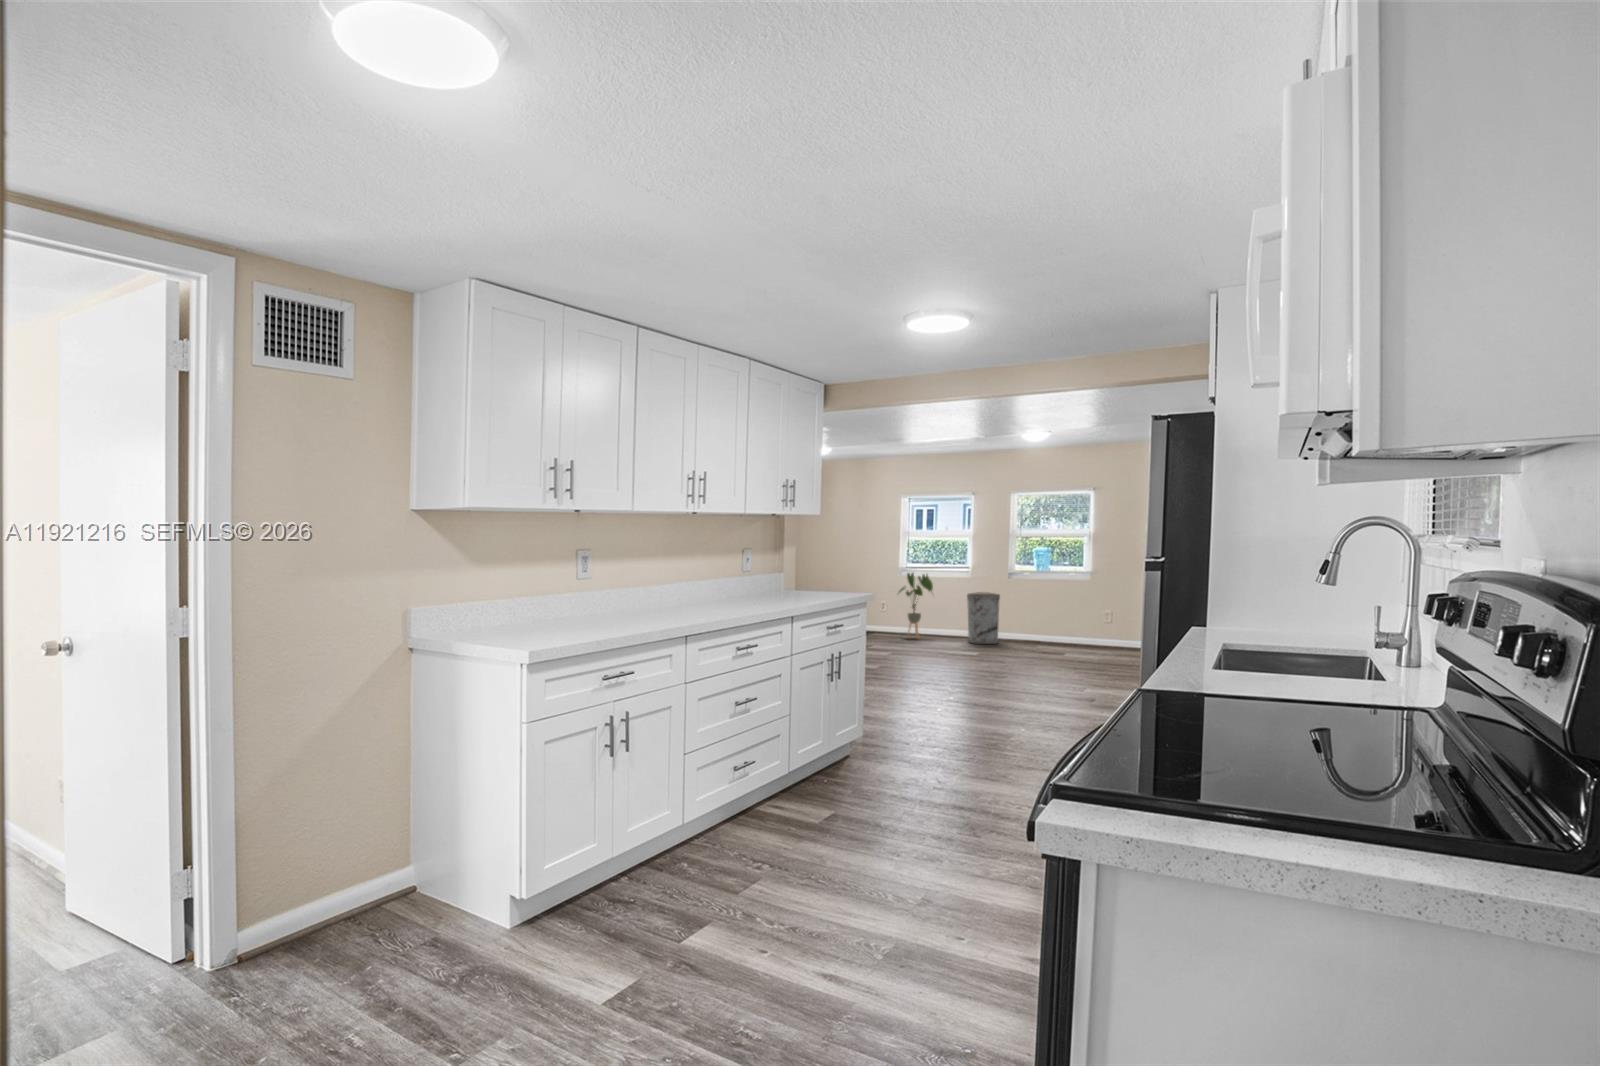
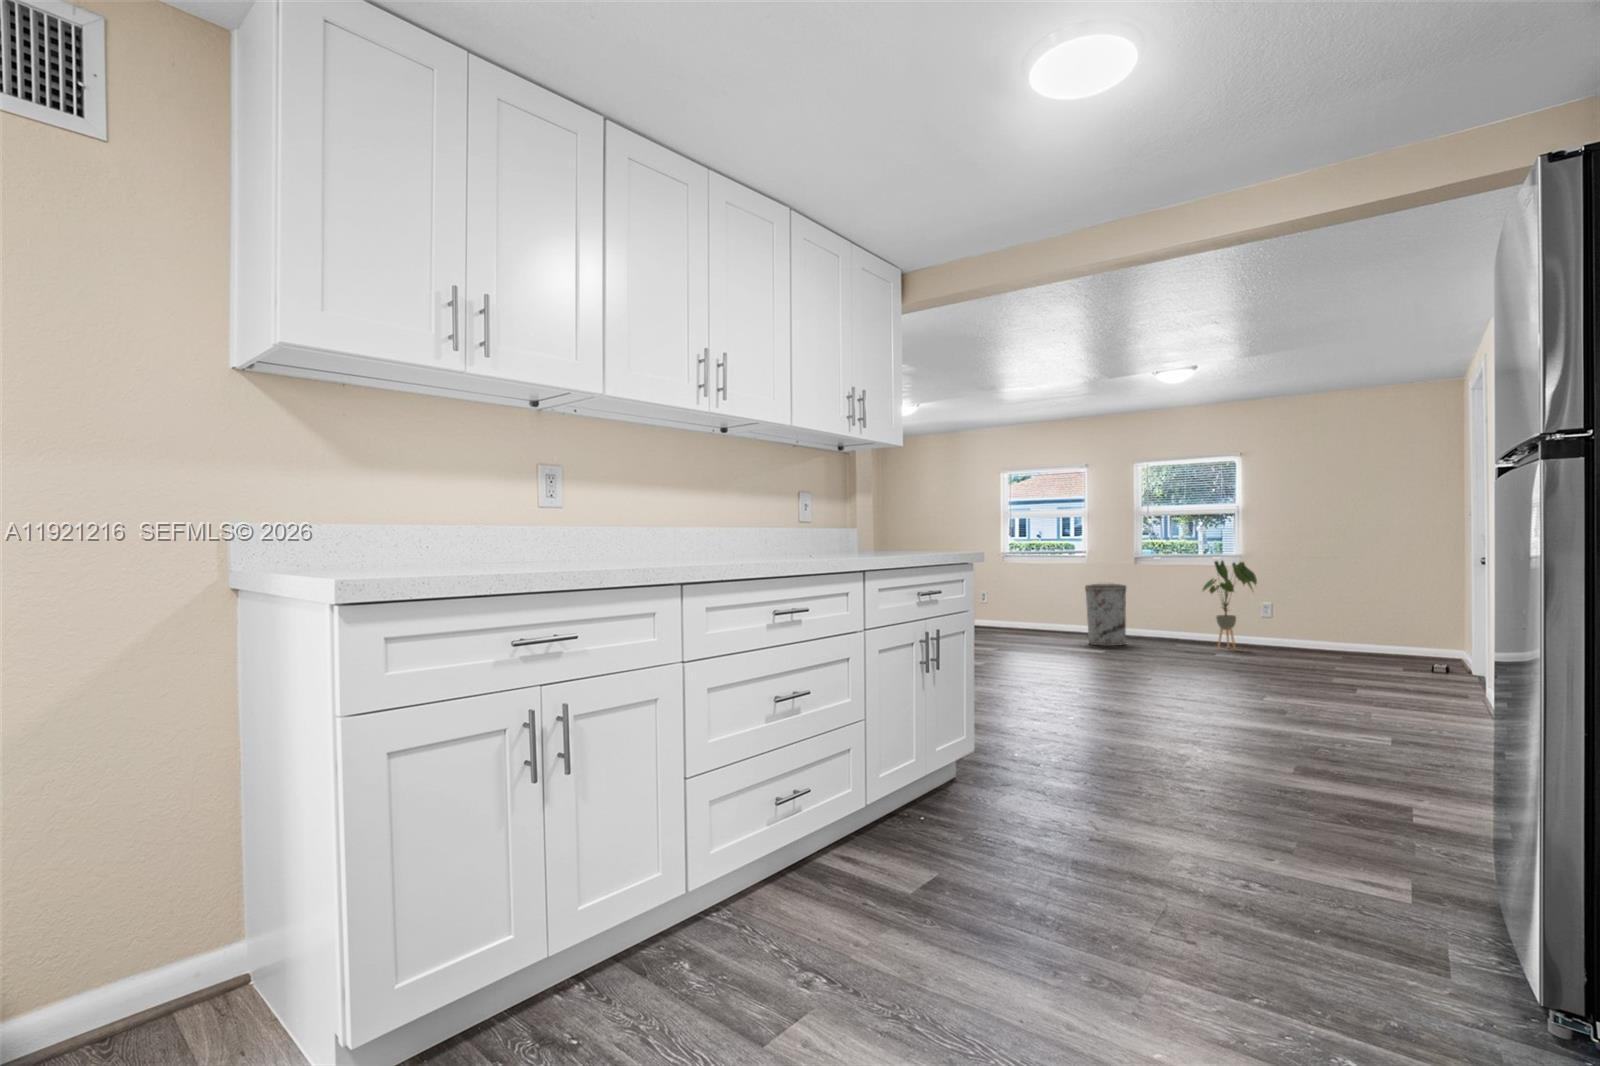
house plant: present [899,573,933,638] -> present [1203,561,1257,649]

